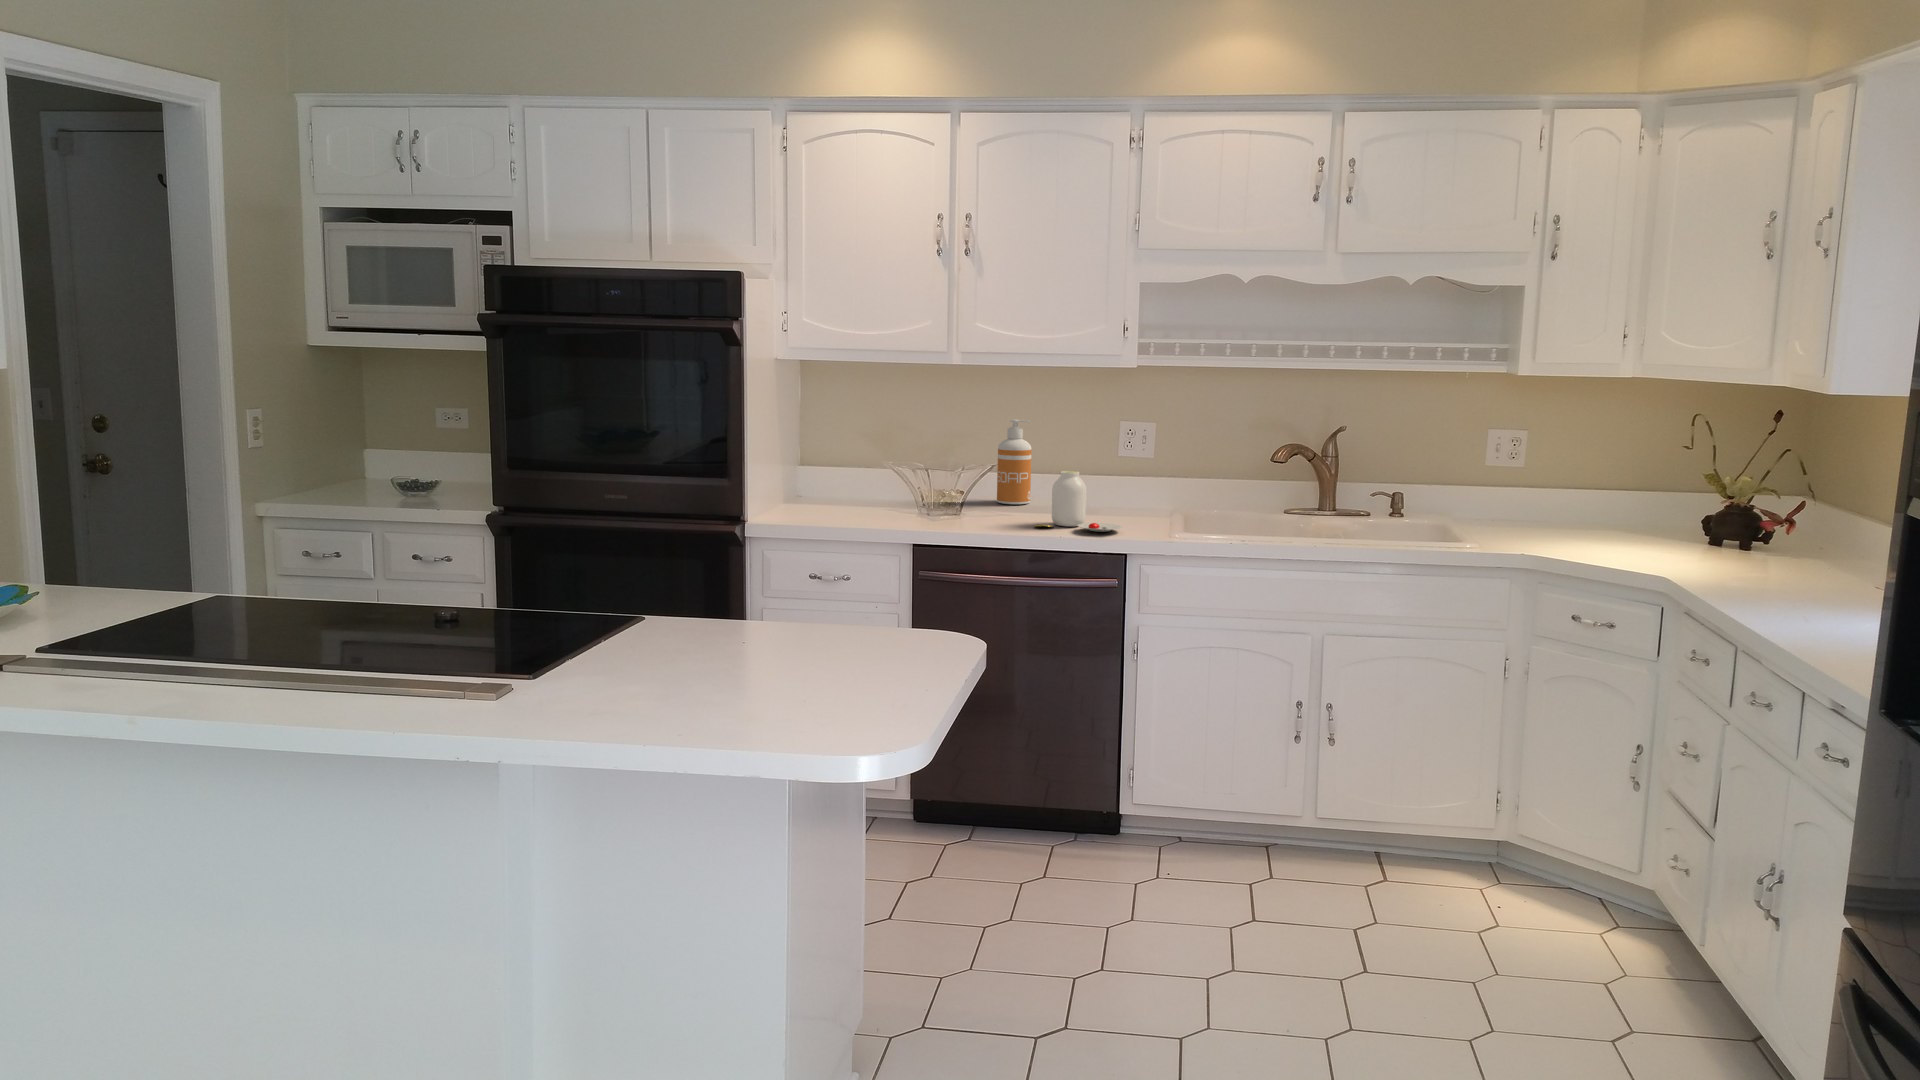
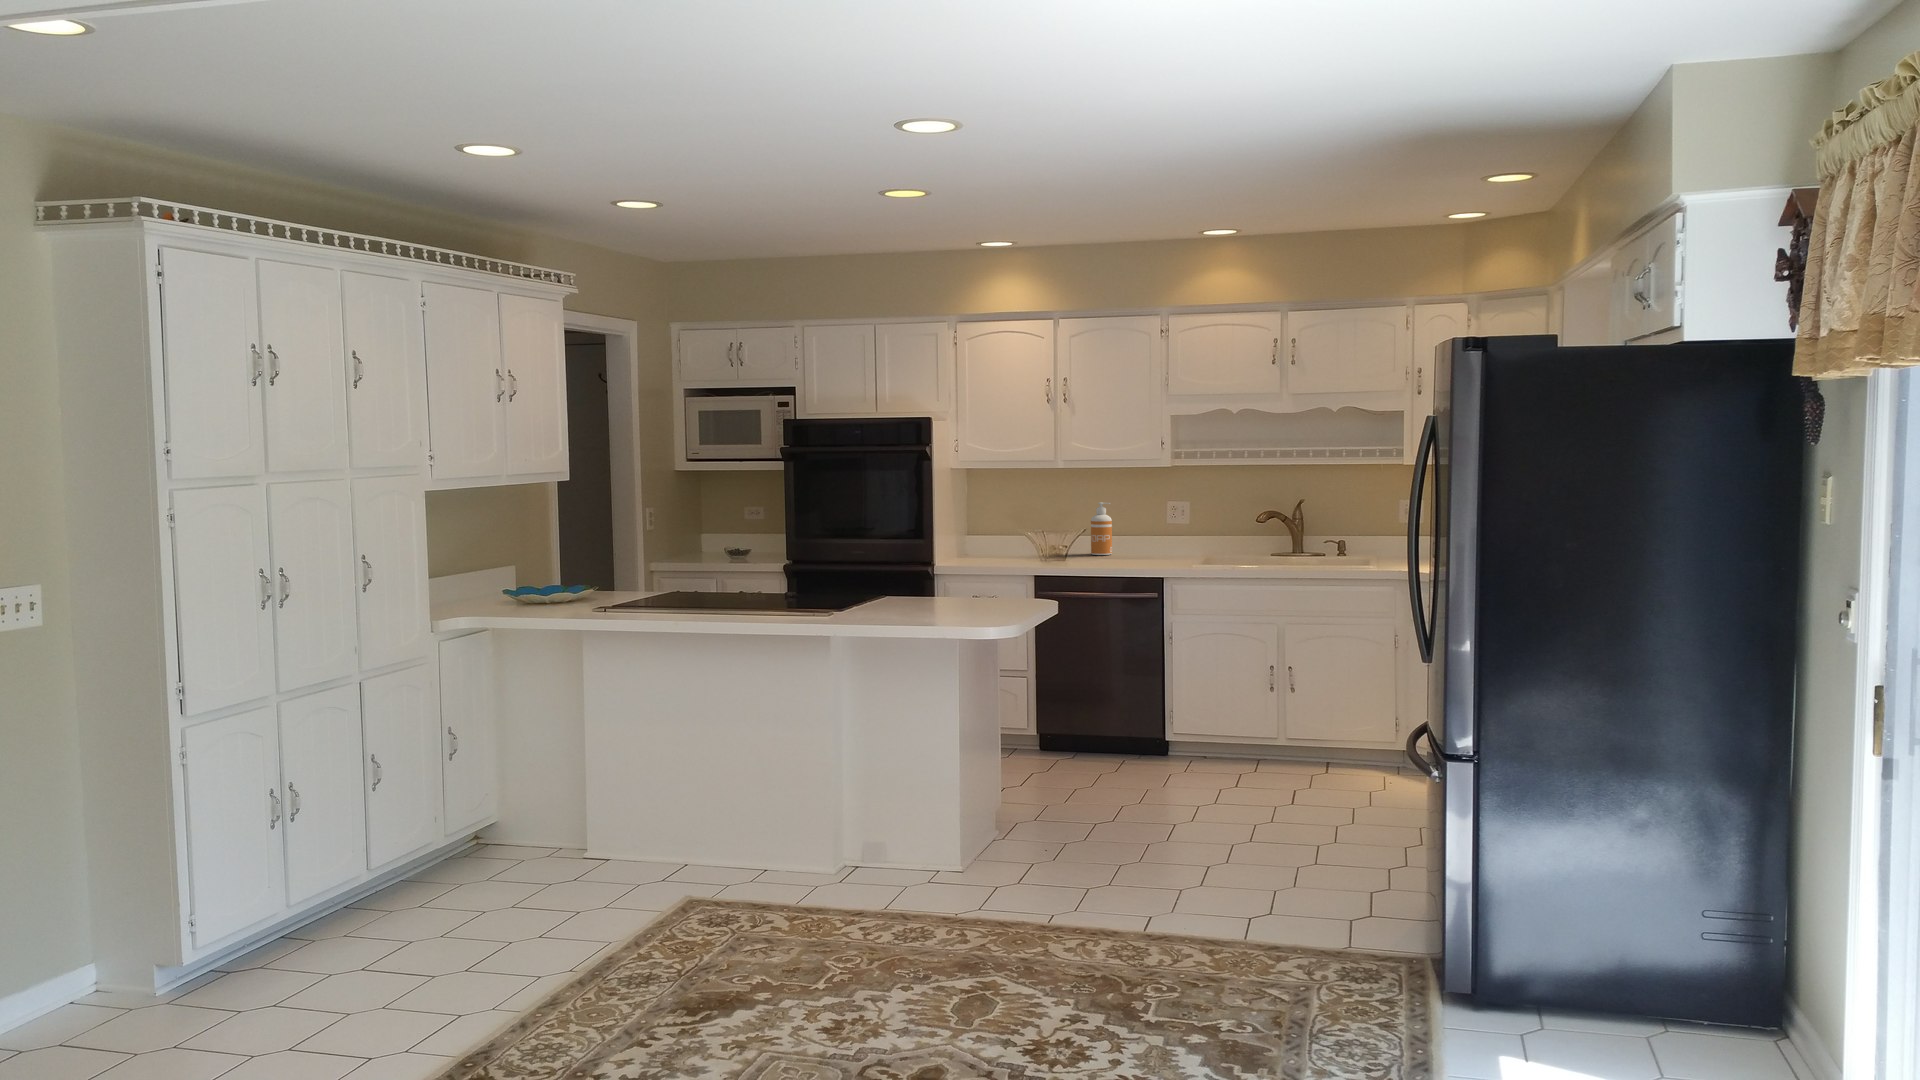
jar: present [1035,471,1122,532] -> none [1109,531,1162,566]

